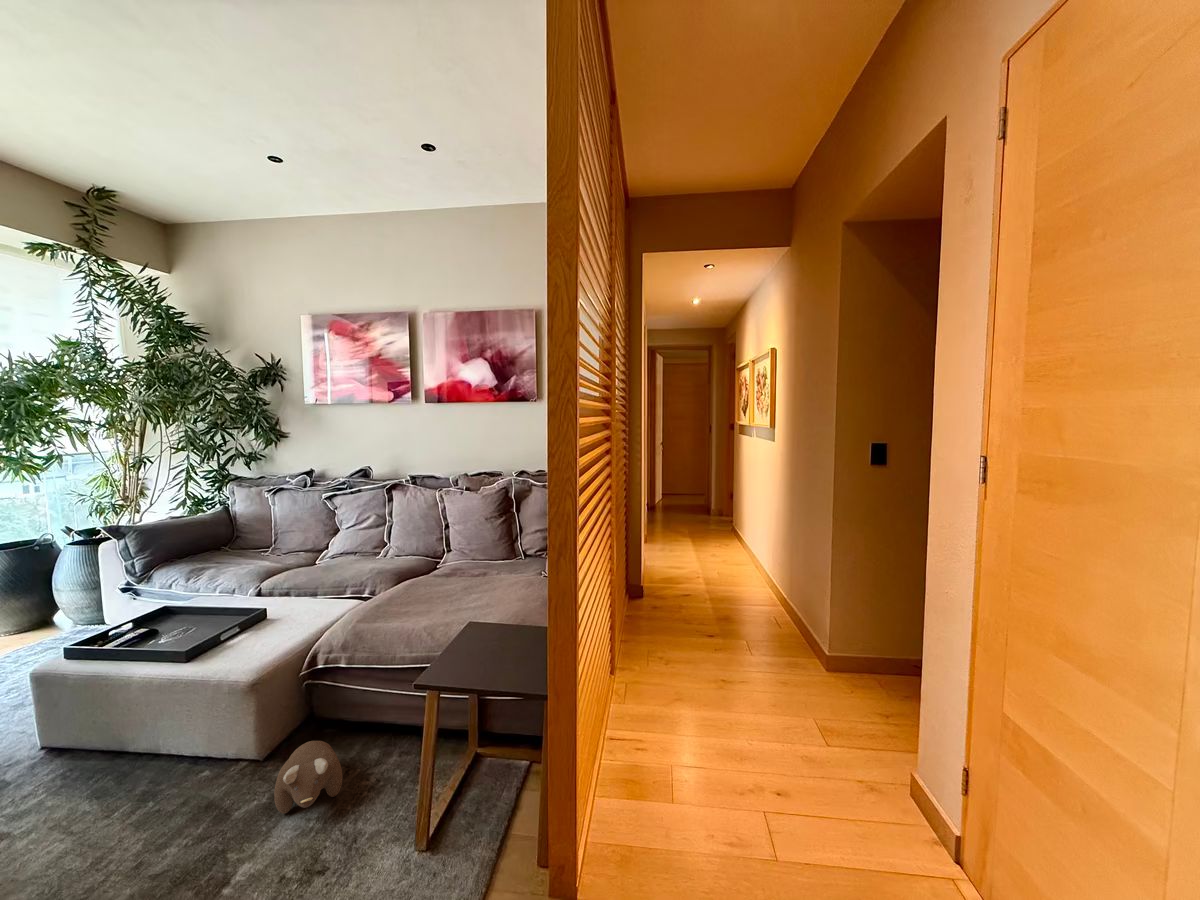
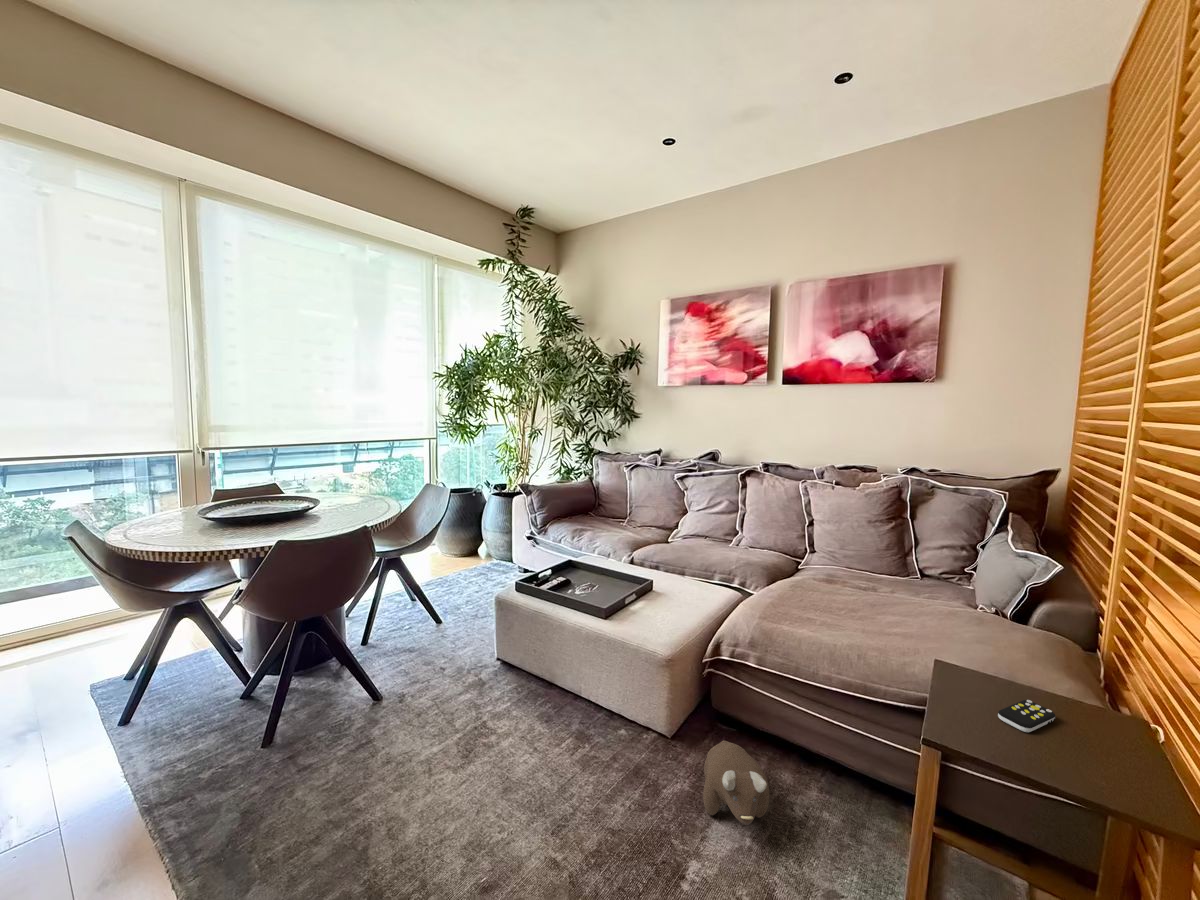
remote control: none [473,634,510,657] -> present [998,700,1055,732]

